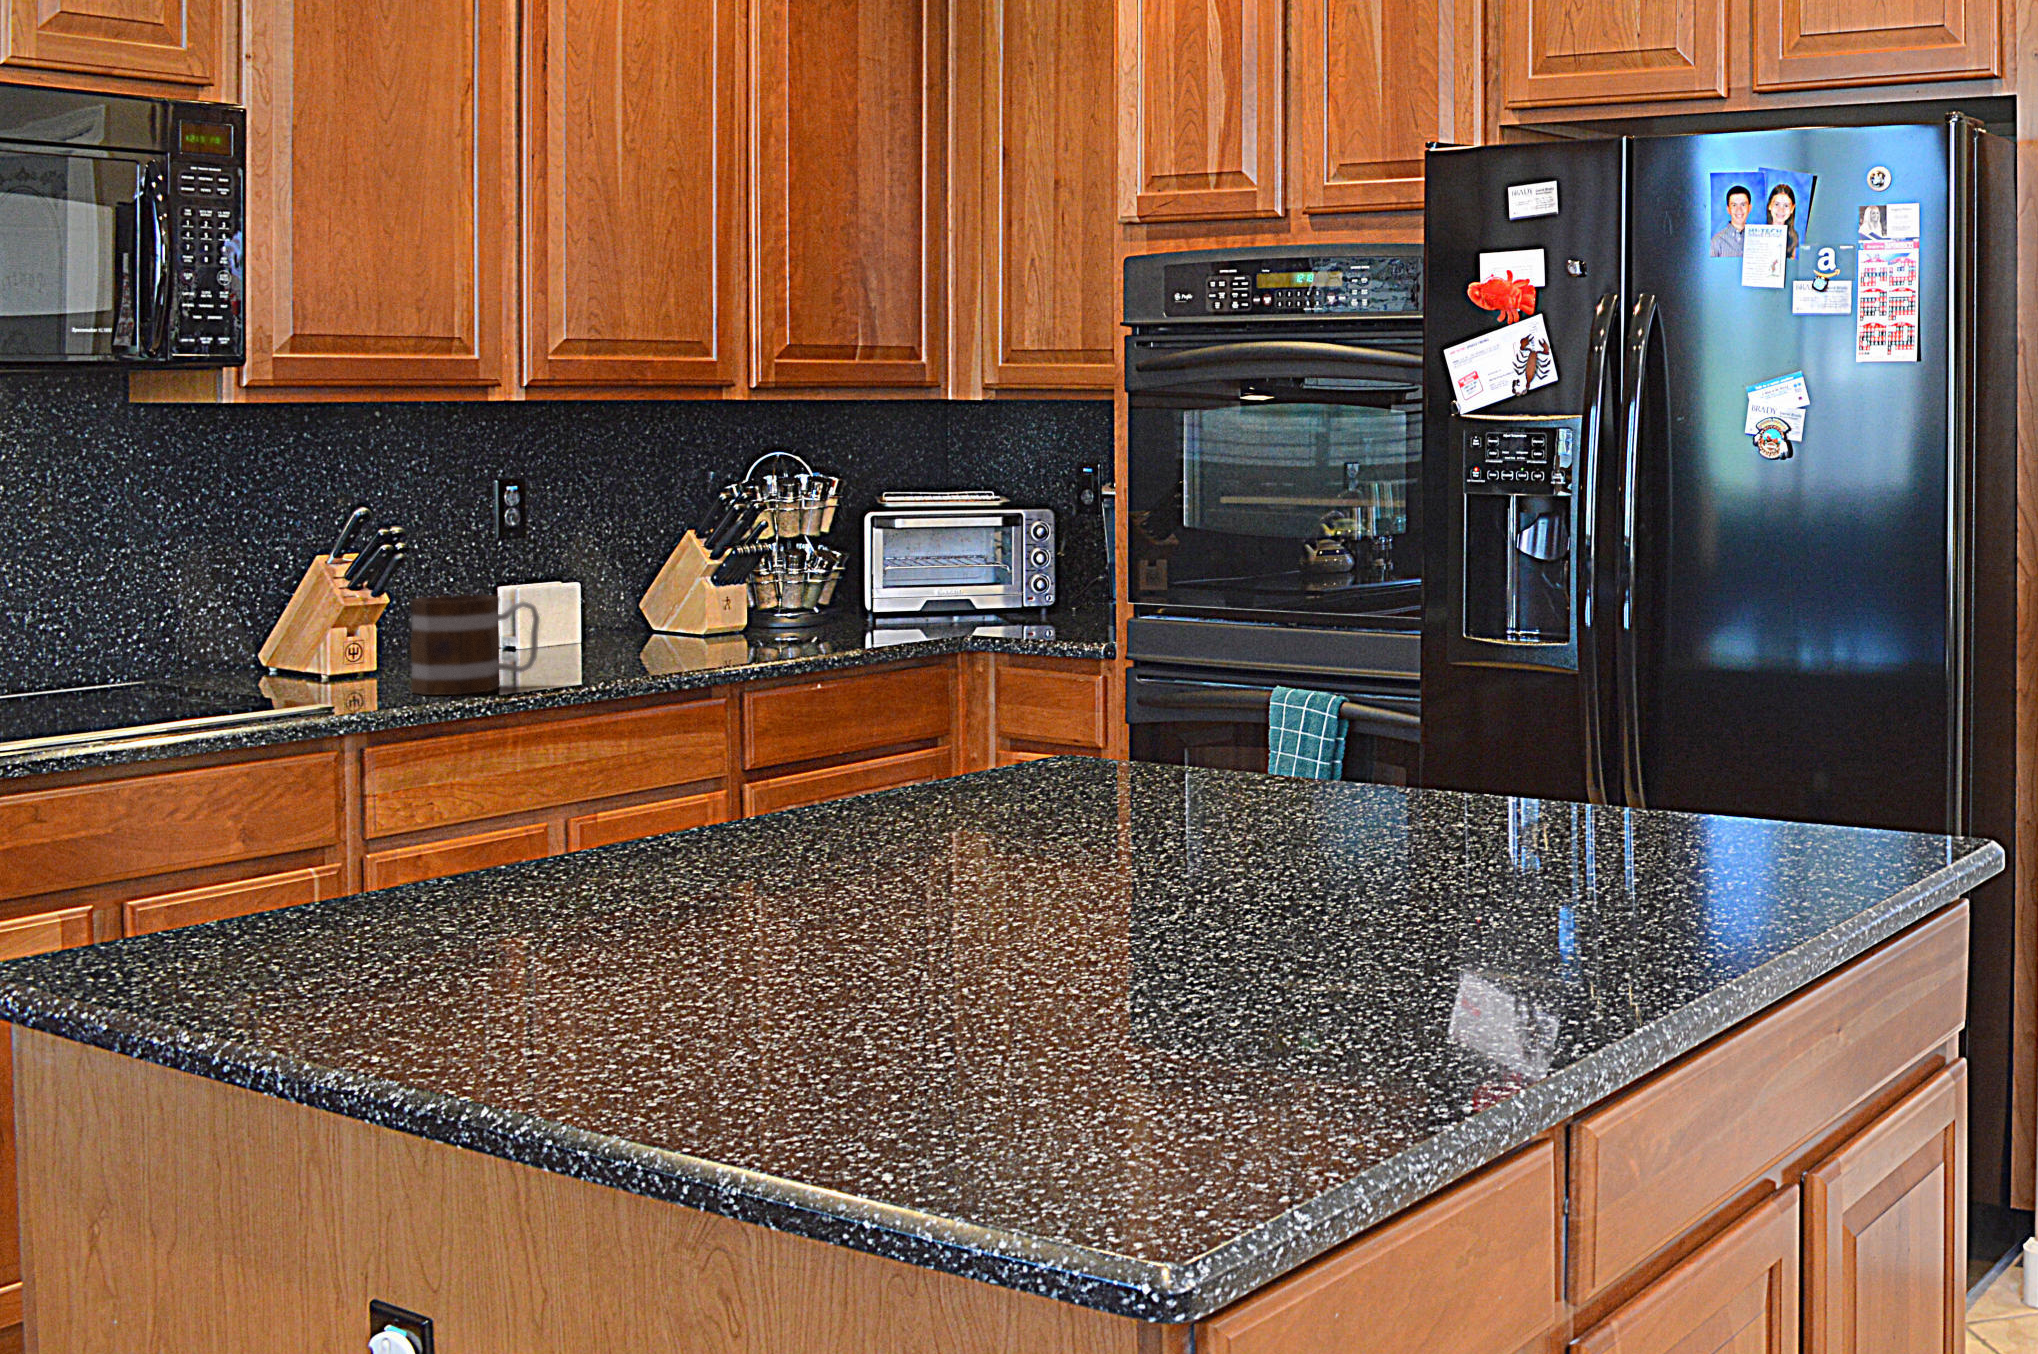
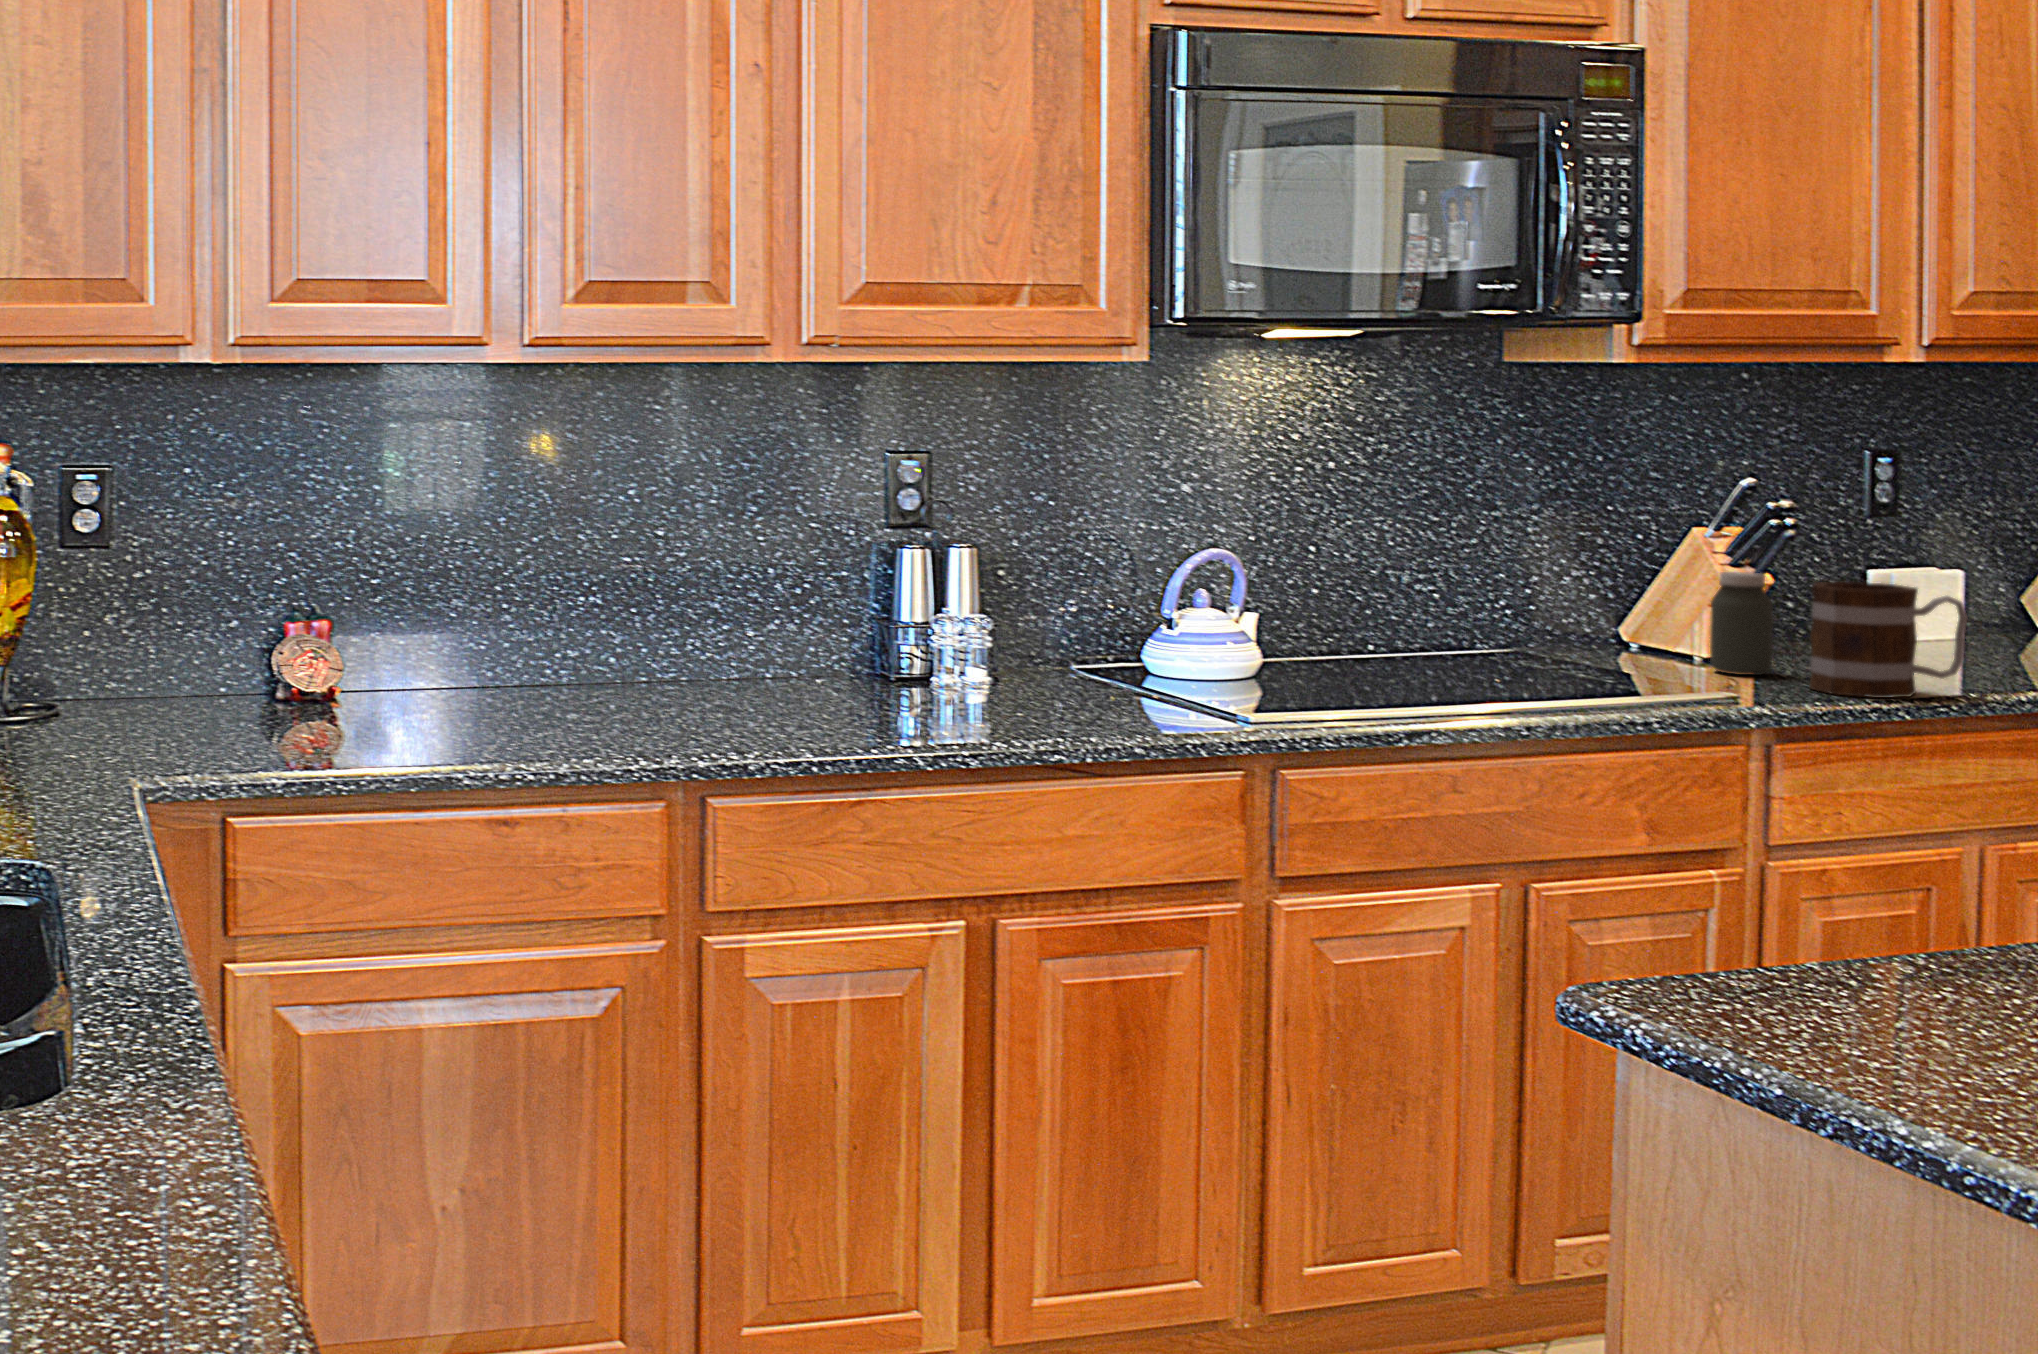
jar: none [331,593,386,687] -> present [1710,572,1773,675]

